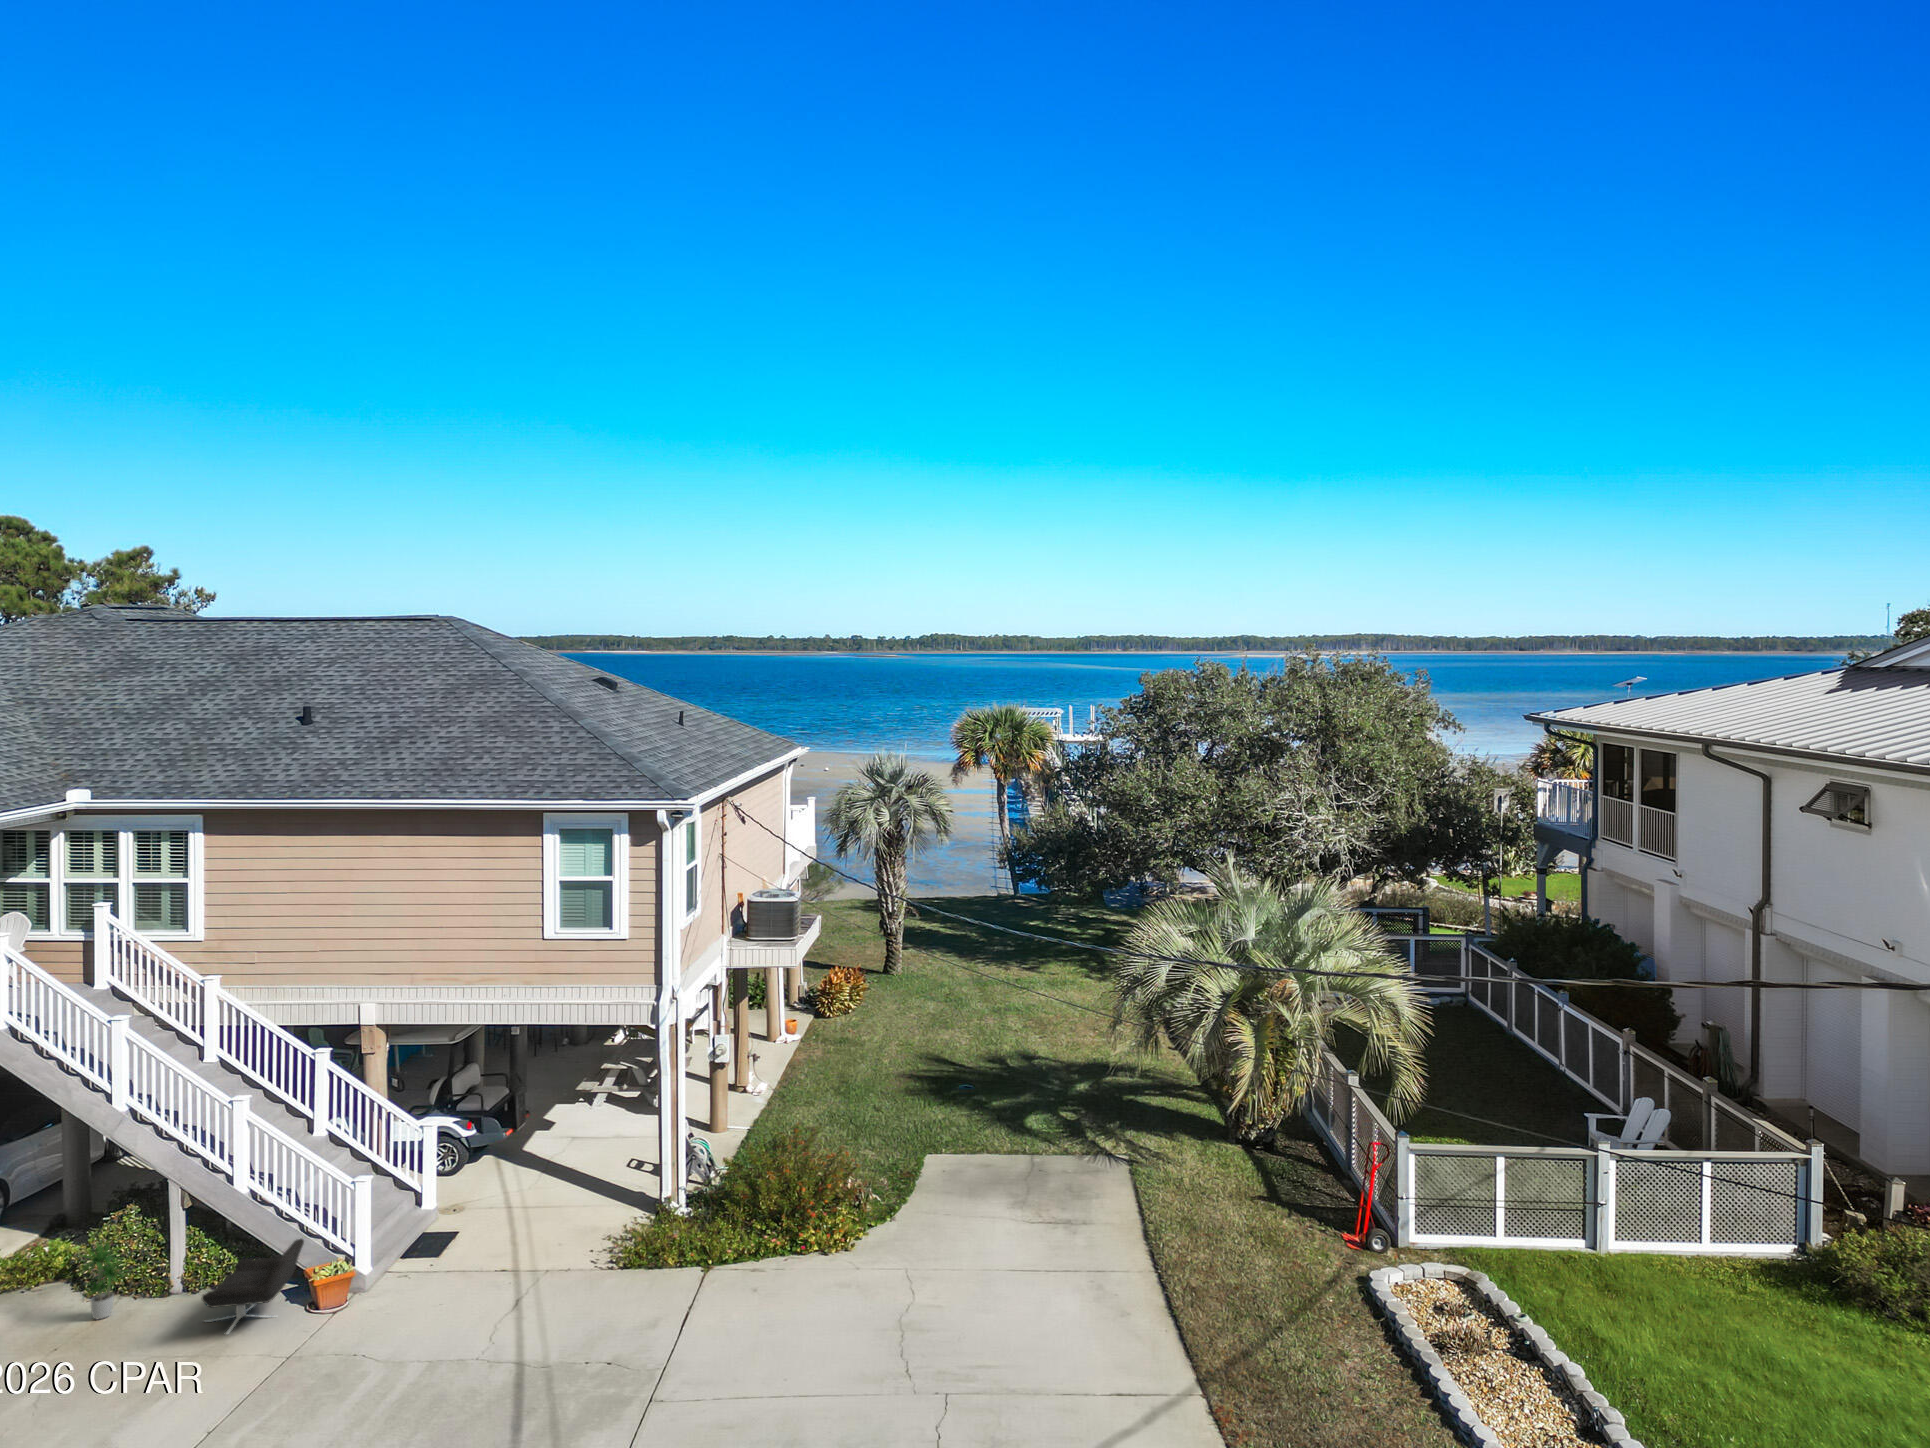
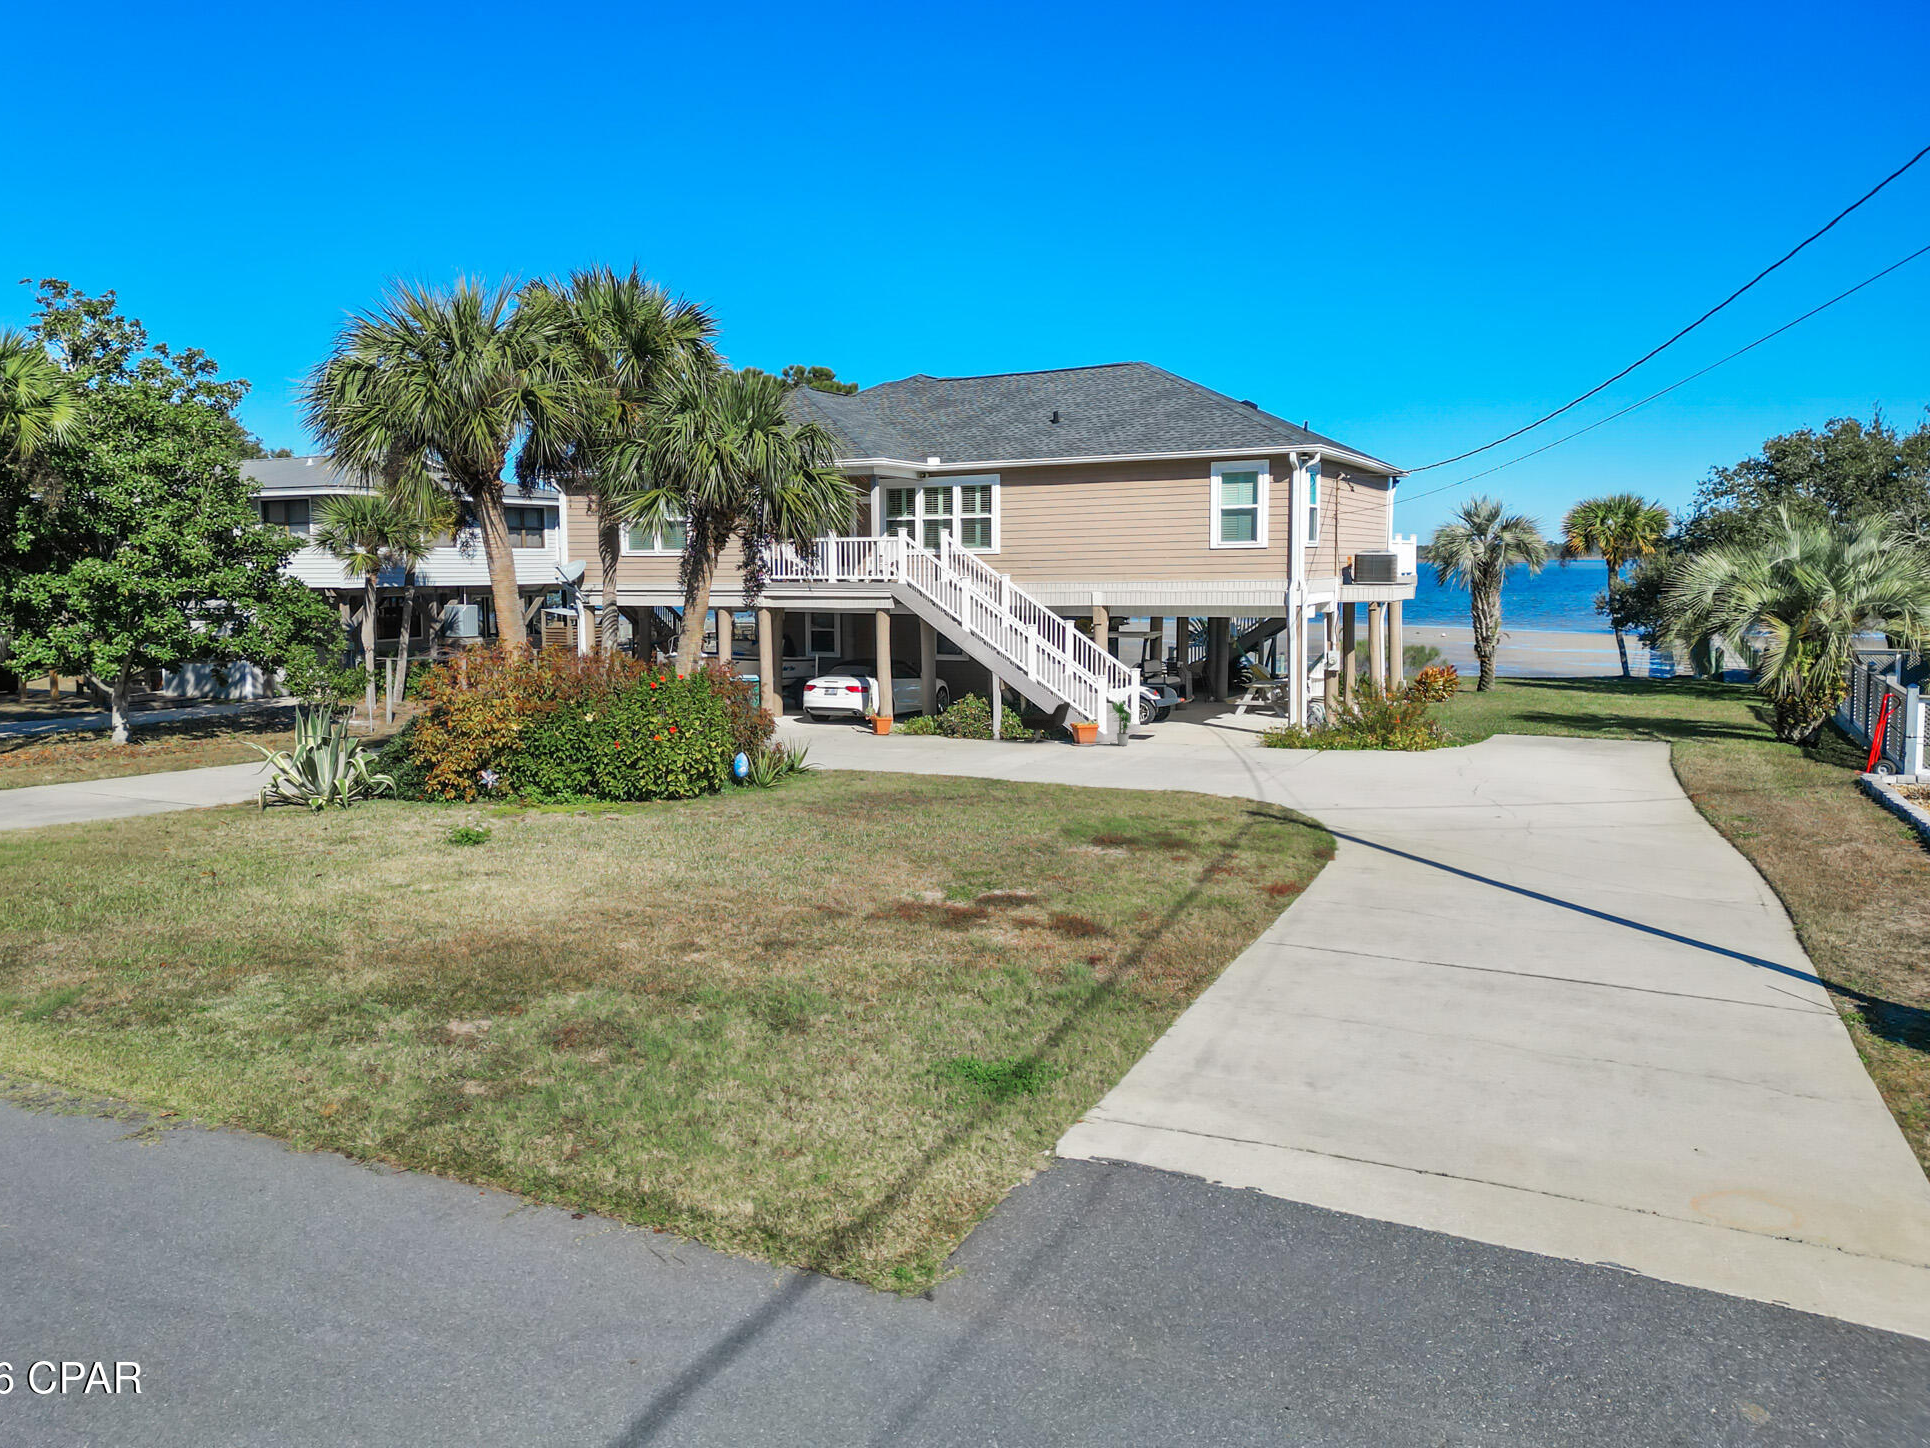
potted plant: present [82,1240,128,1320] -> present [1113,702,1130,746]

